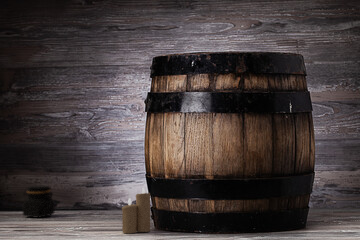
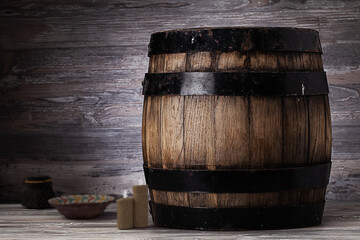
decorative bowl: none [53,204,115,225] -> present [48,195,115,218]

